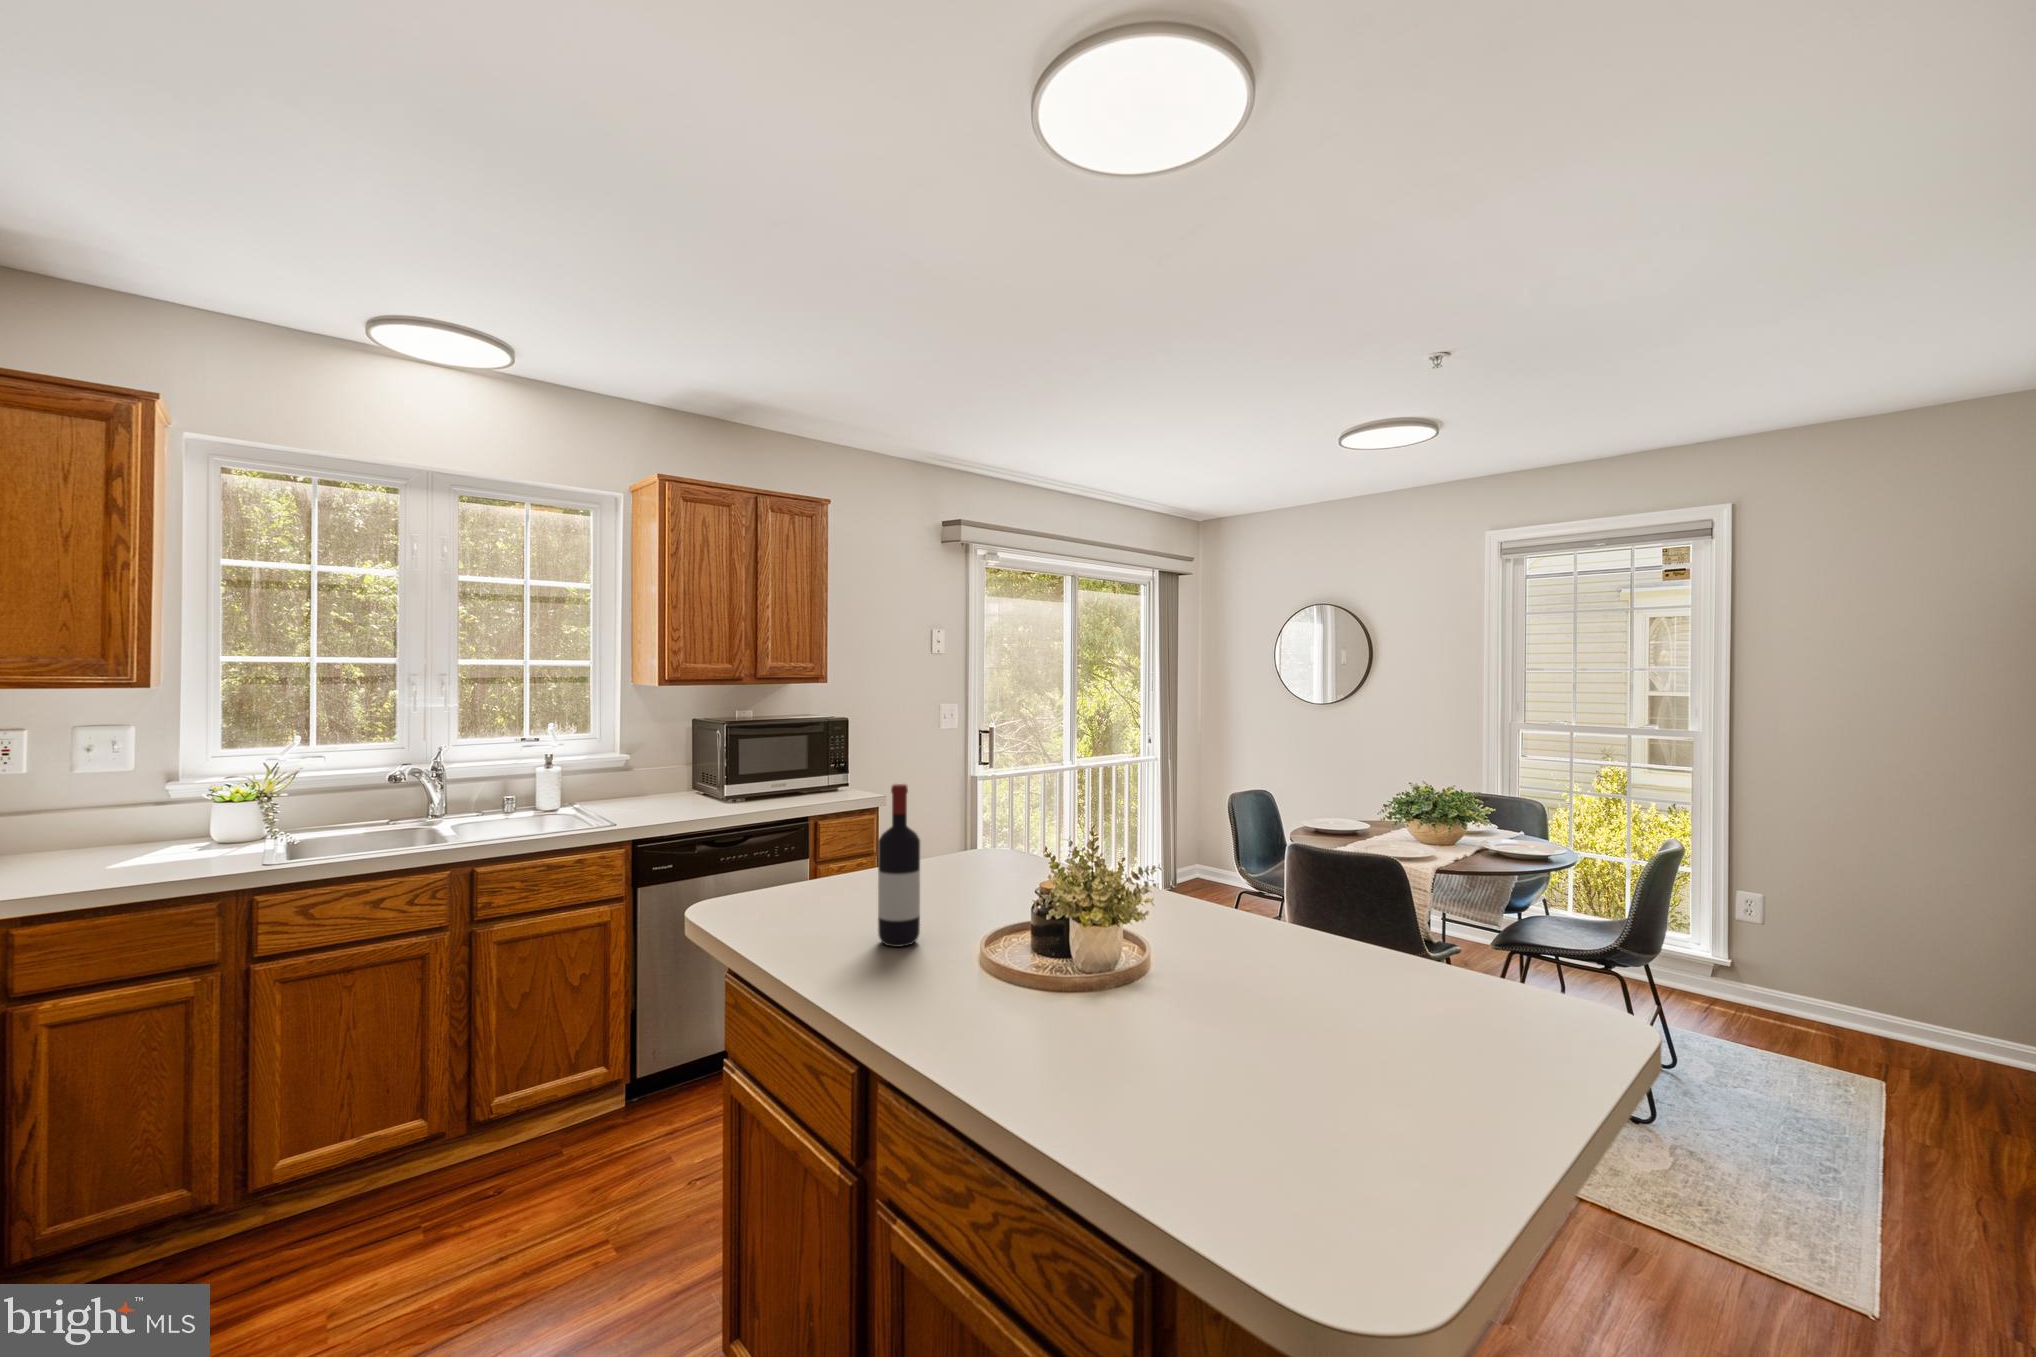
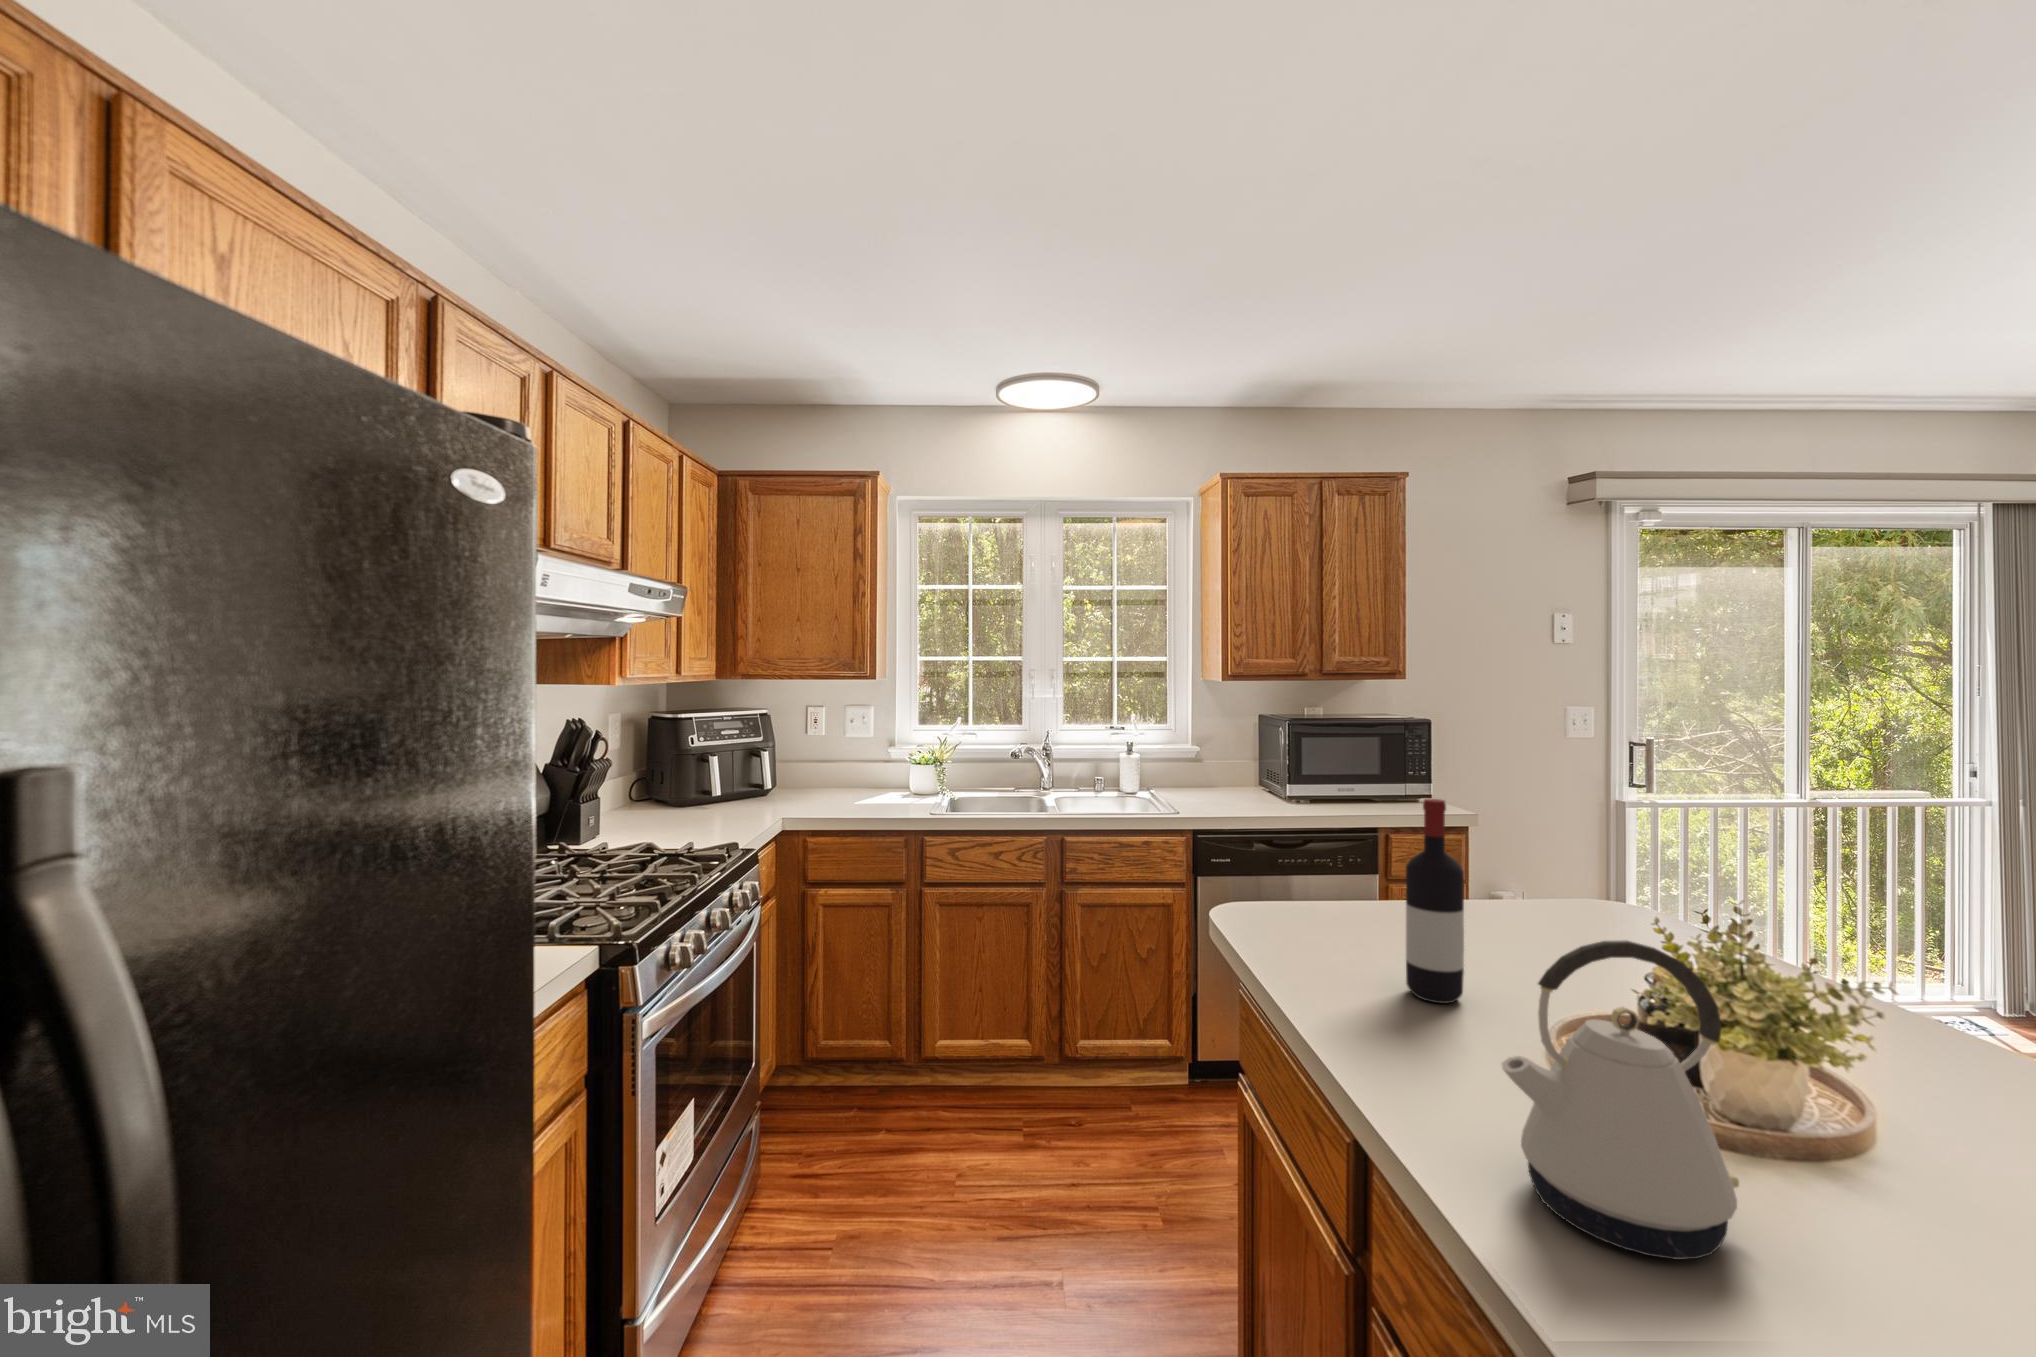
kettle: none [980,862,1101,1059] -> present [1502,940,1739,1259]

